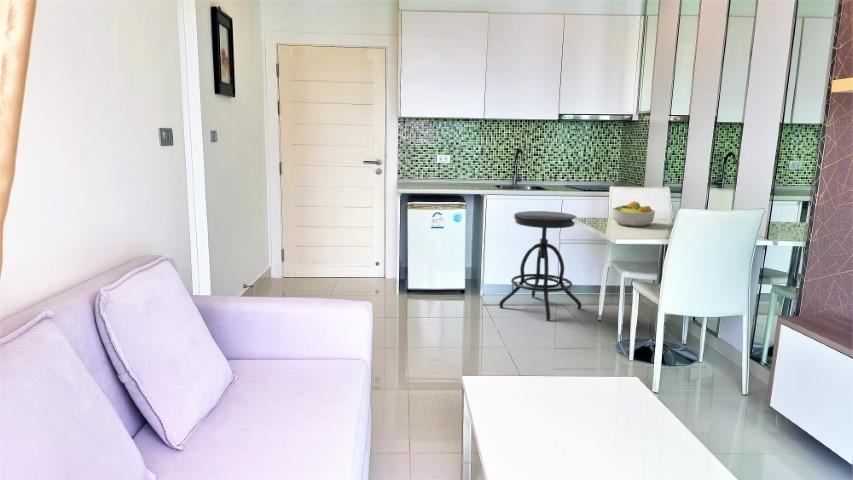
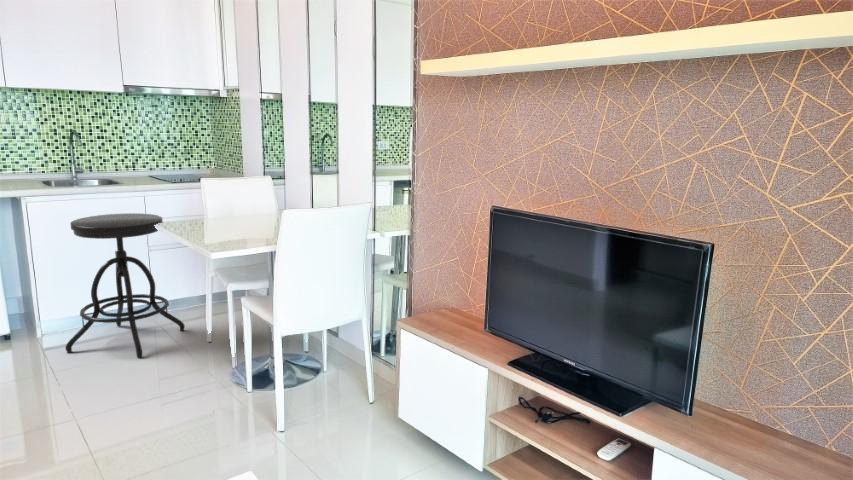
fruit bowl: present [612,201,655,227] -> none [203,195,255,228]

